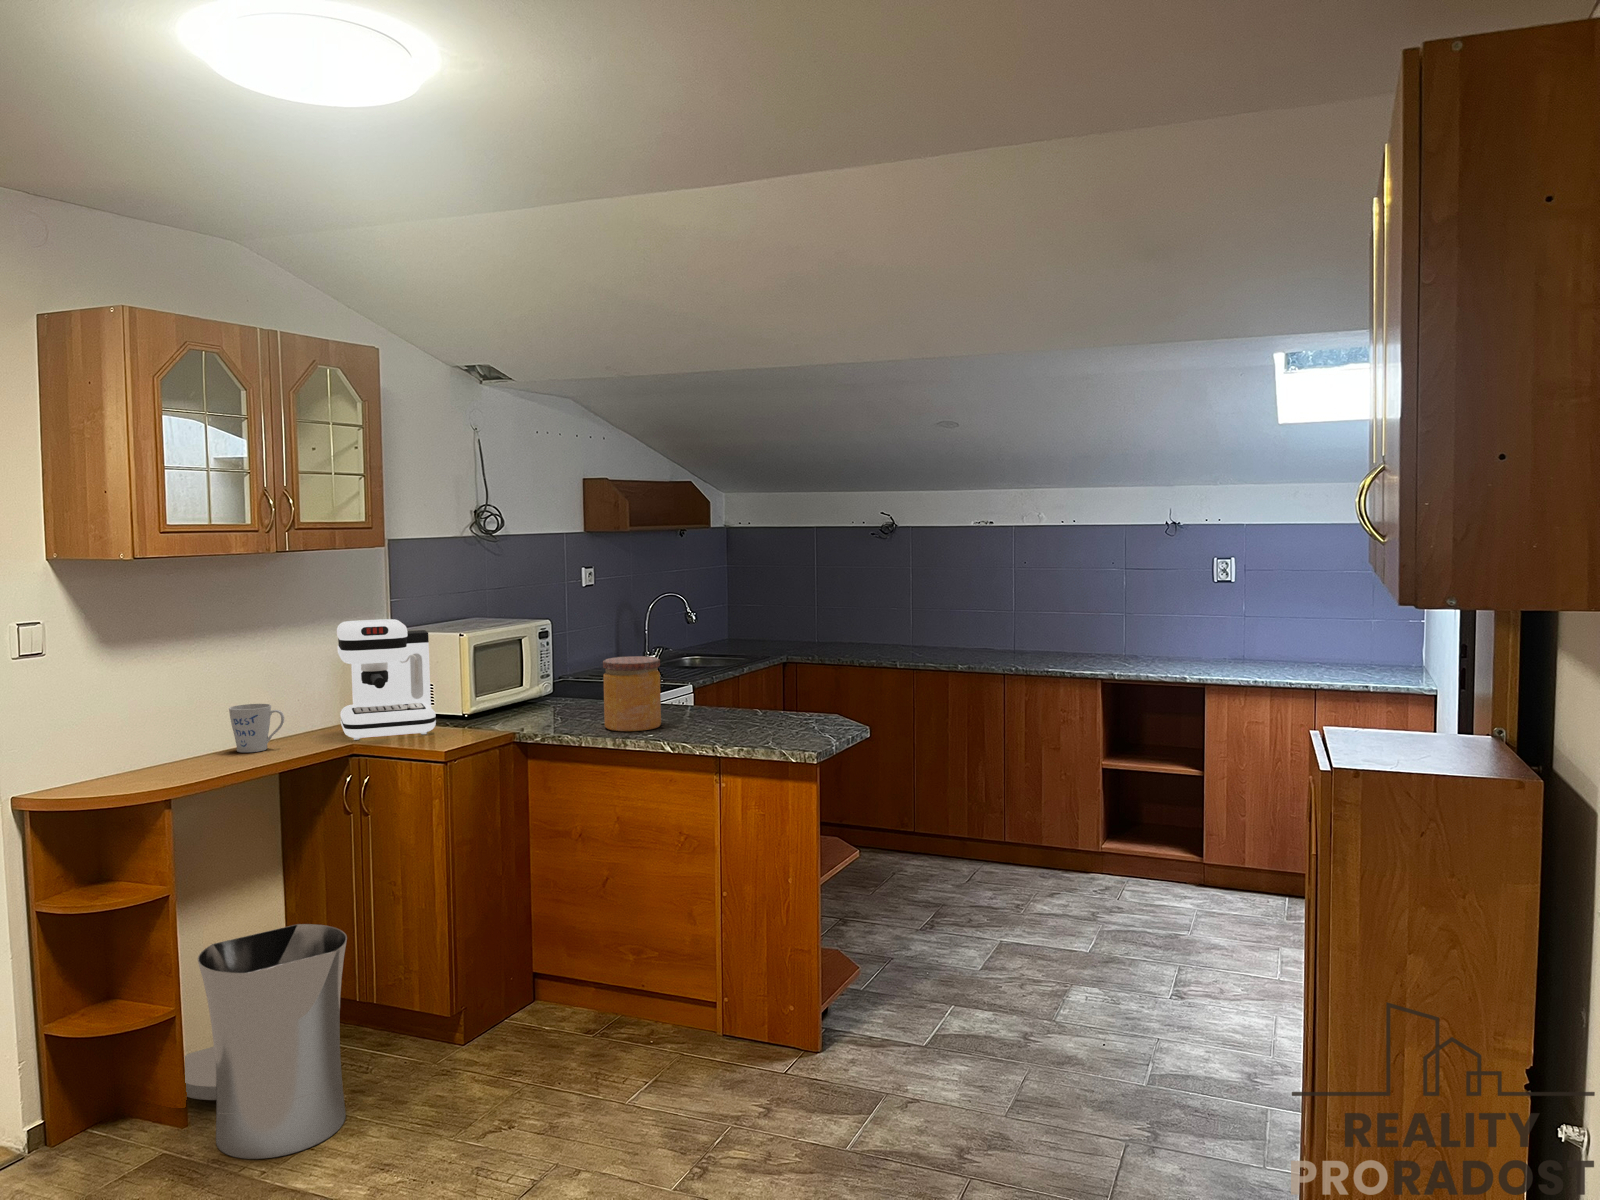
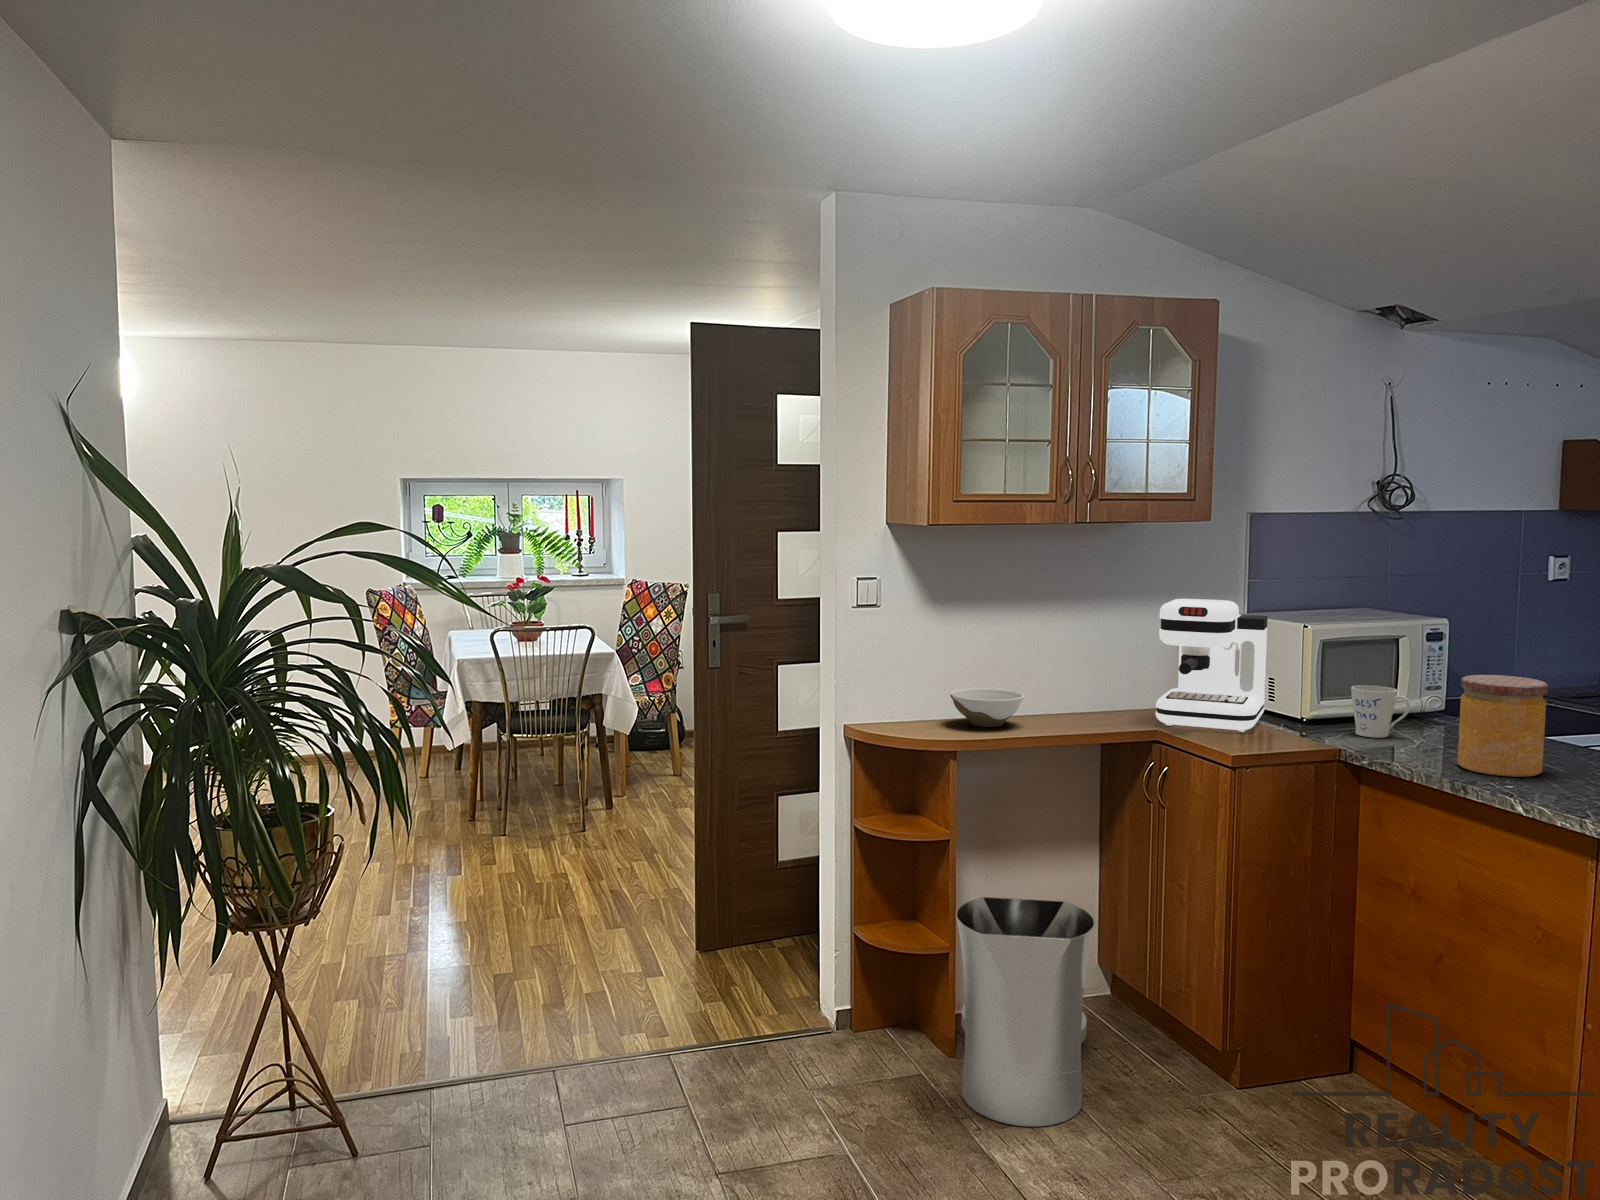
mug: present [229,704,284,752] -> present [1351,685,1410,738]
bowl: none [135,729,223,771] -> present [950,688,1025,727]

